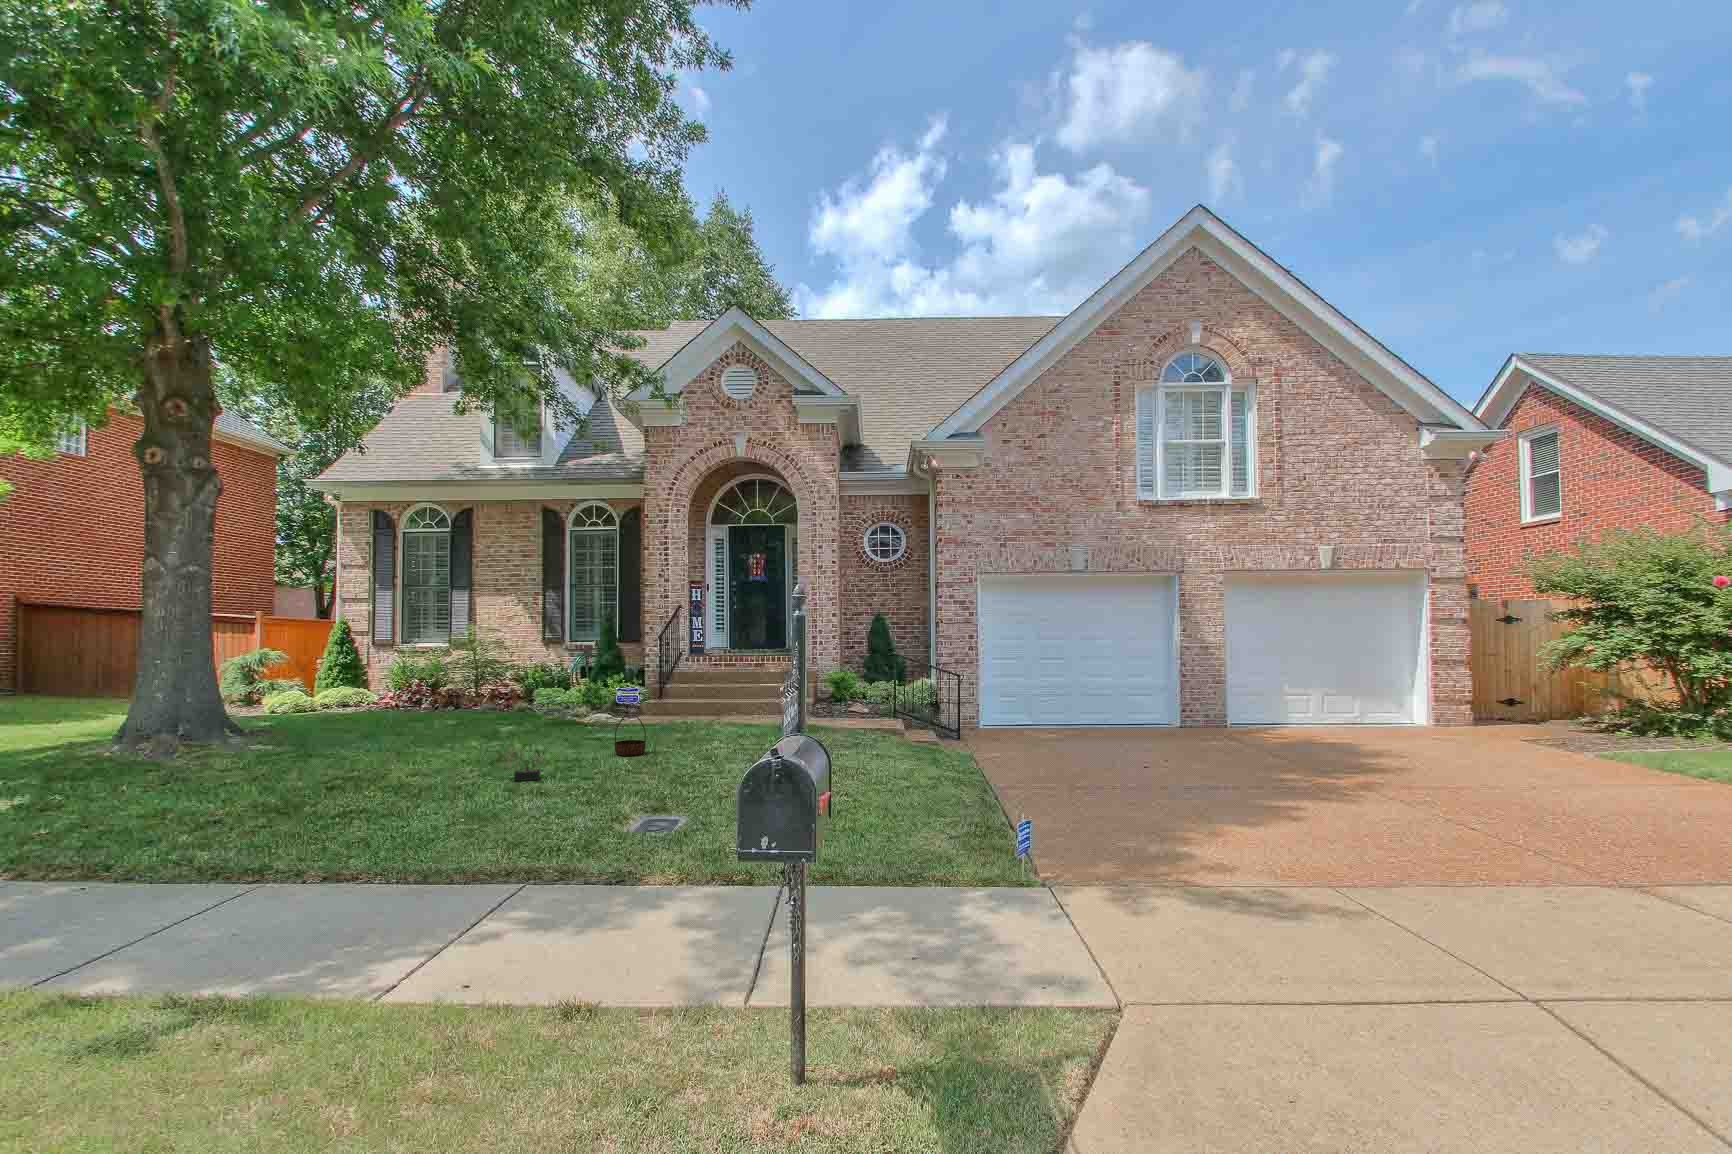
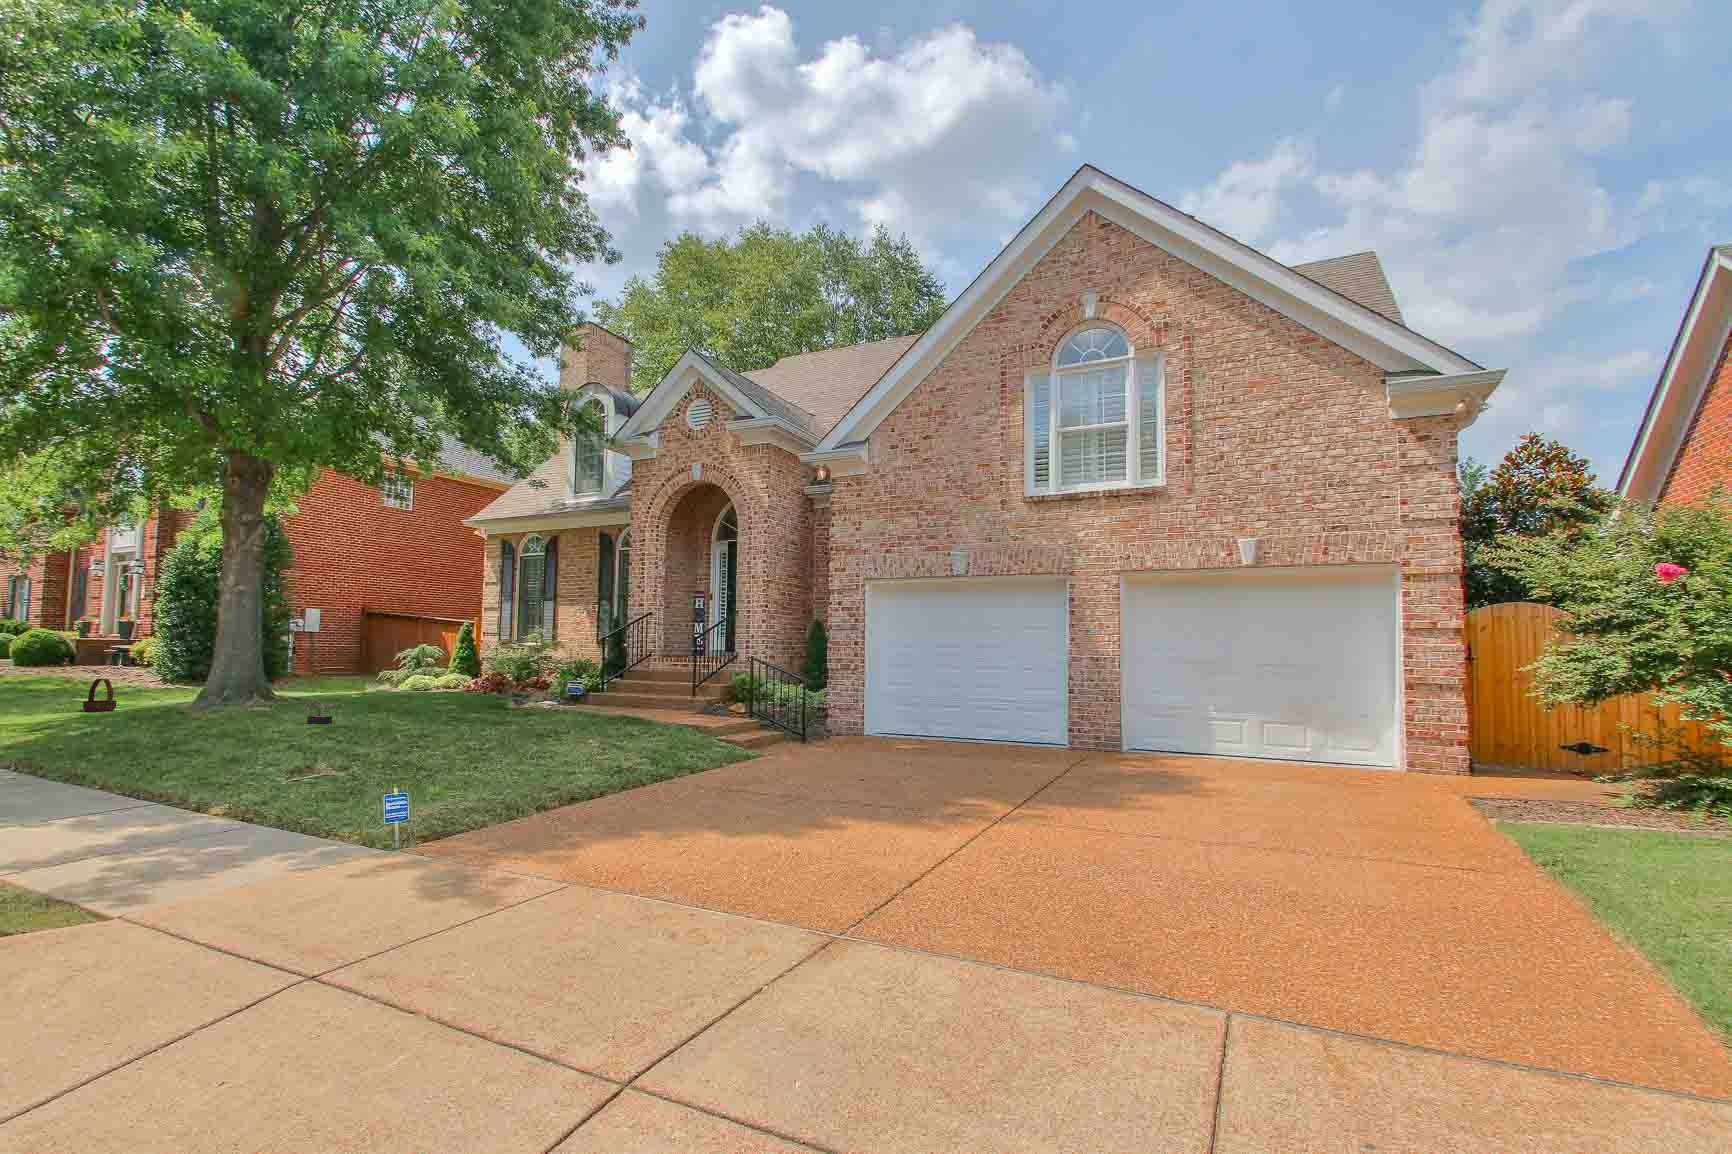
basket: present [615,715,646,756] -> present [83,679,117,712]

